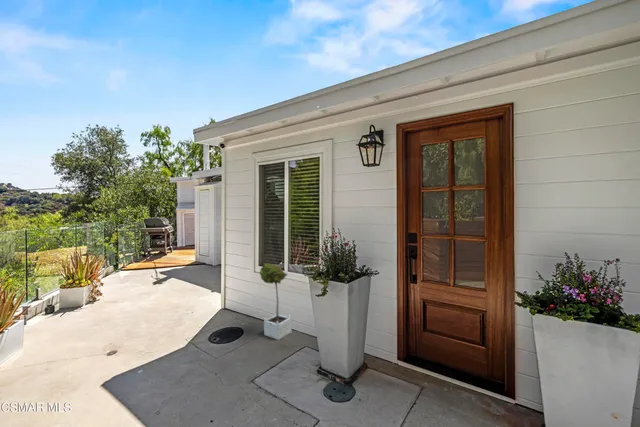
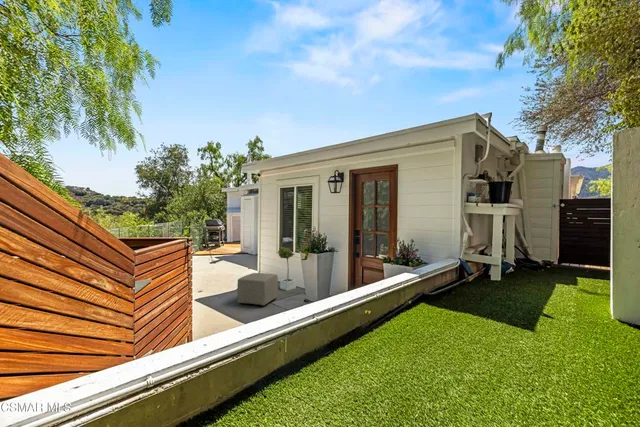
ottoman: none [184,317,266,395] -> present [237,273,278,306]

